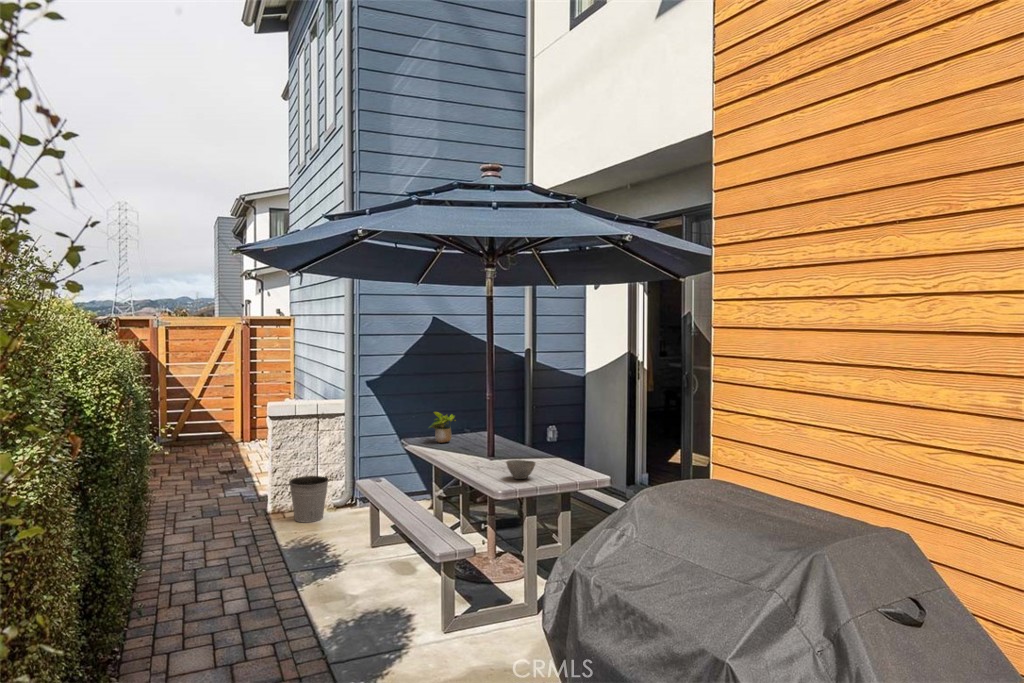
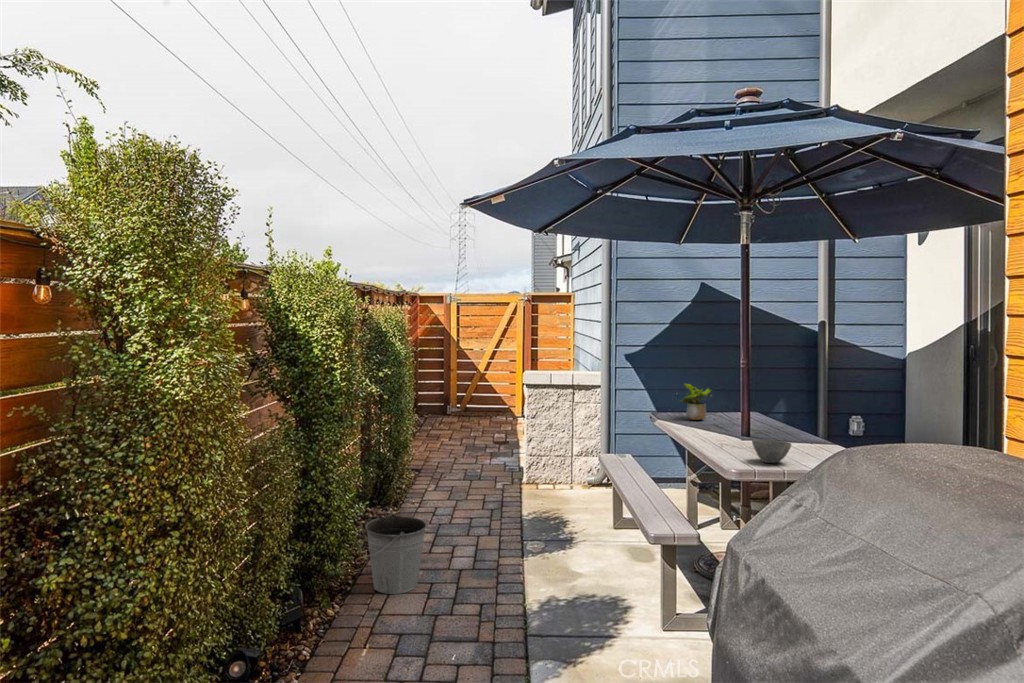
bucket: present [289,476,329,522] -> present [363,514,426,594]

